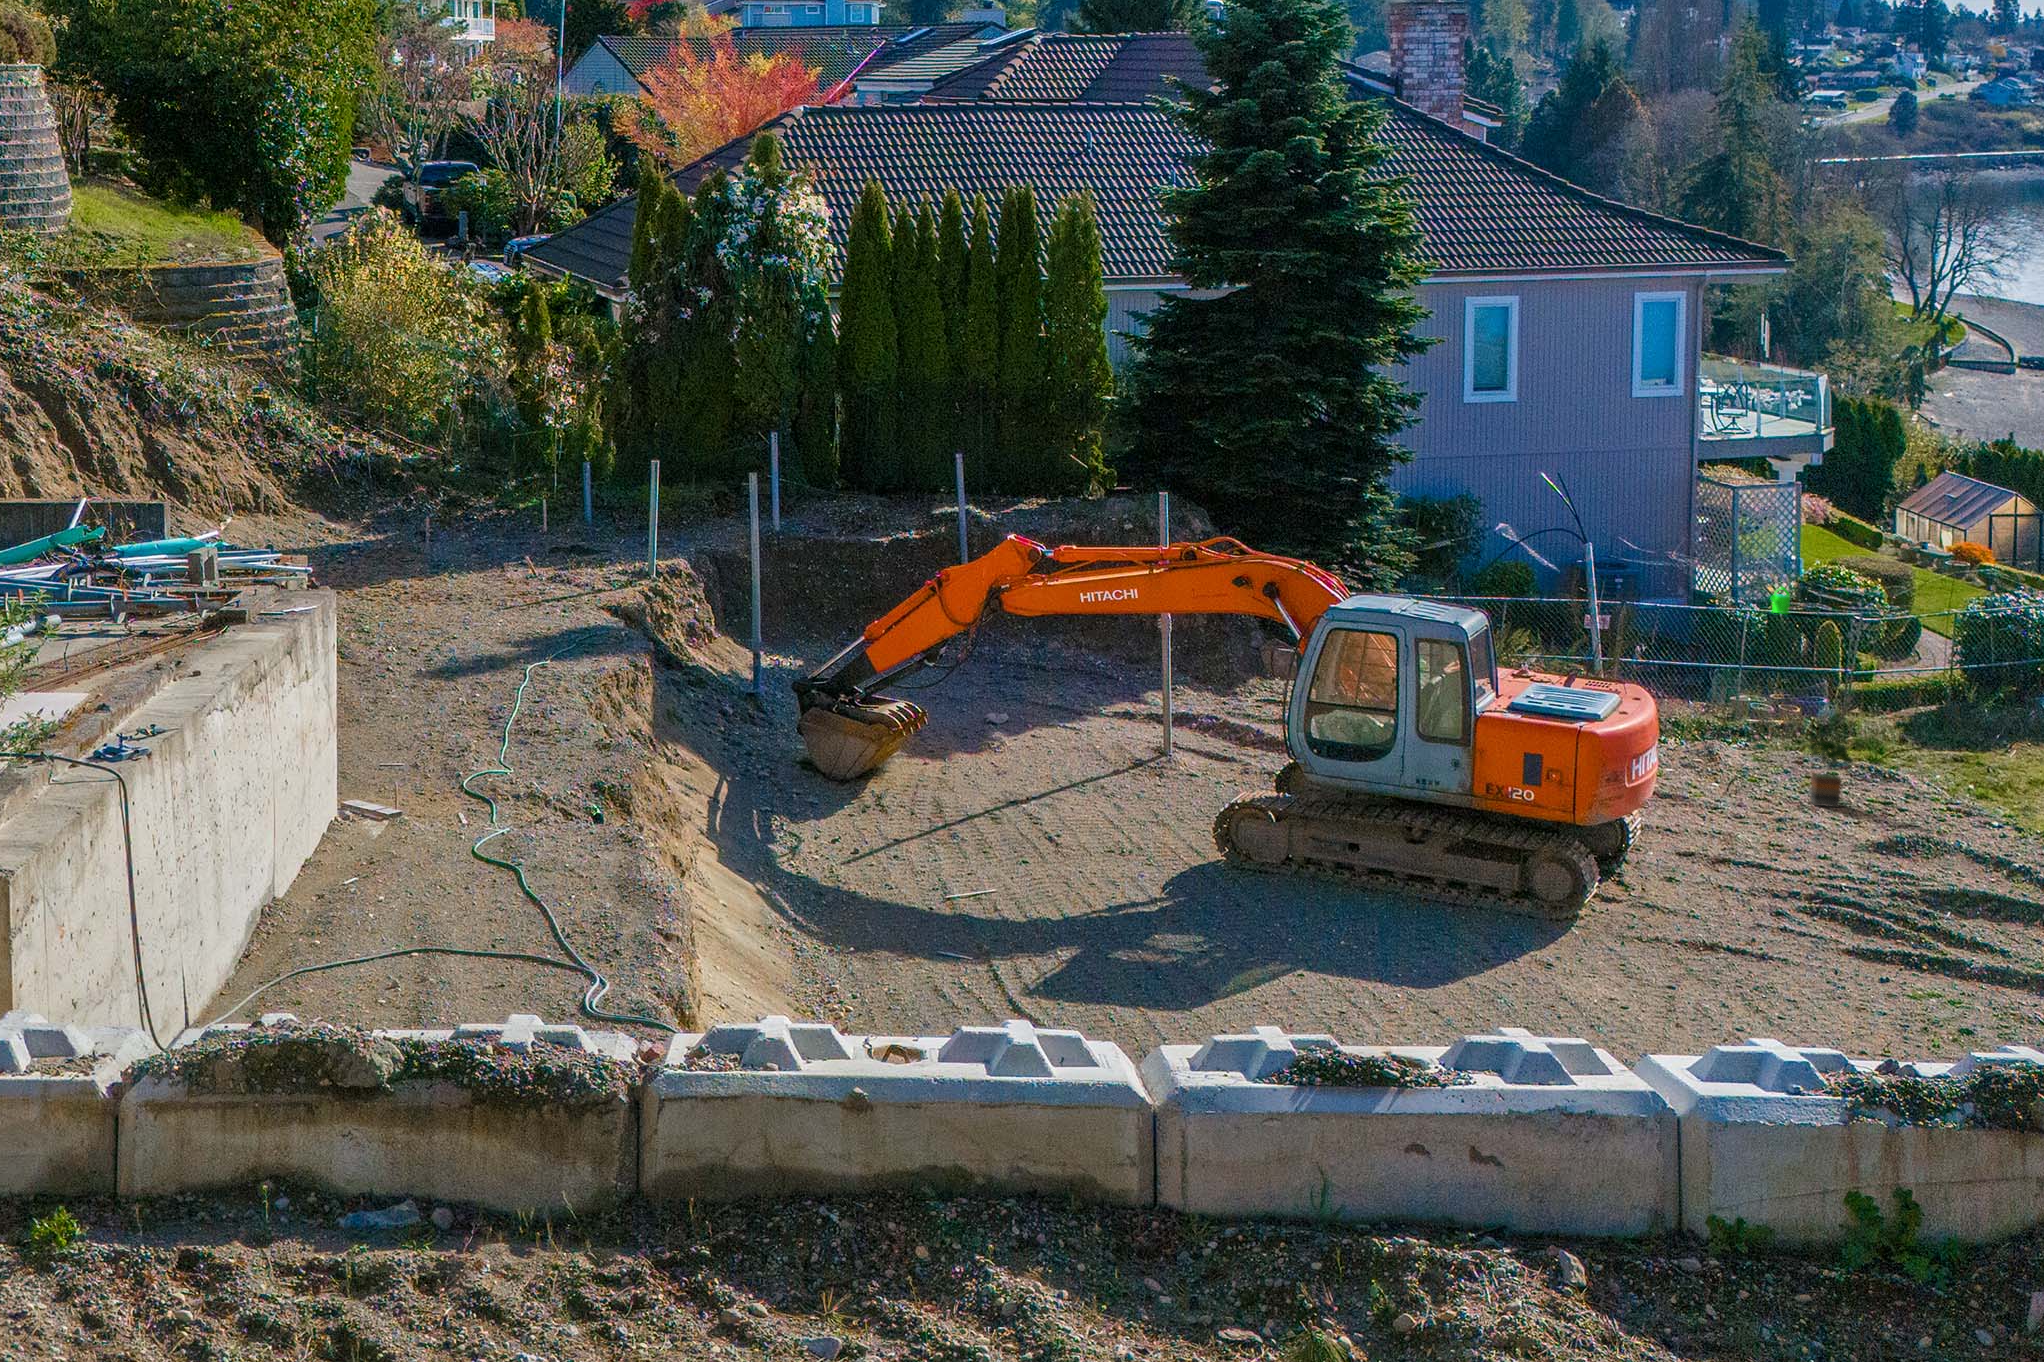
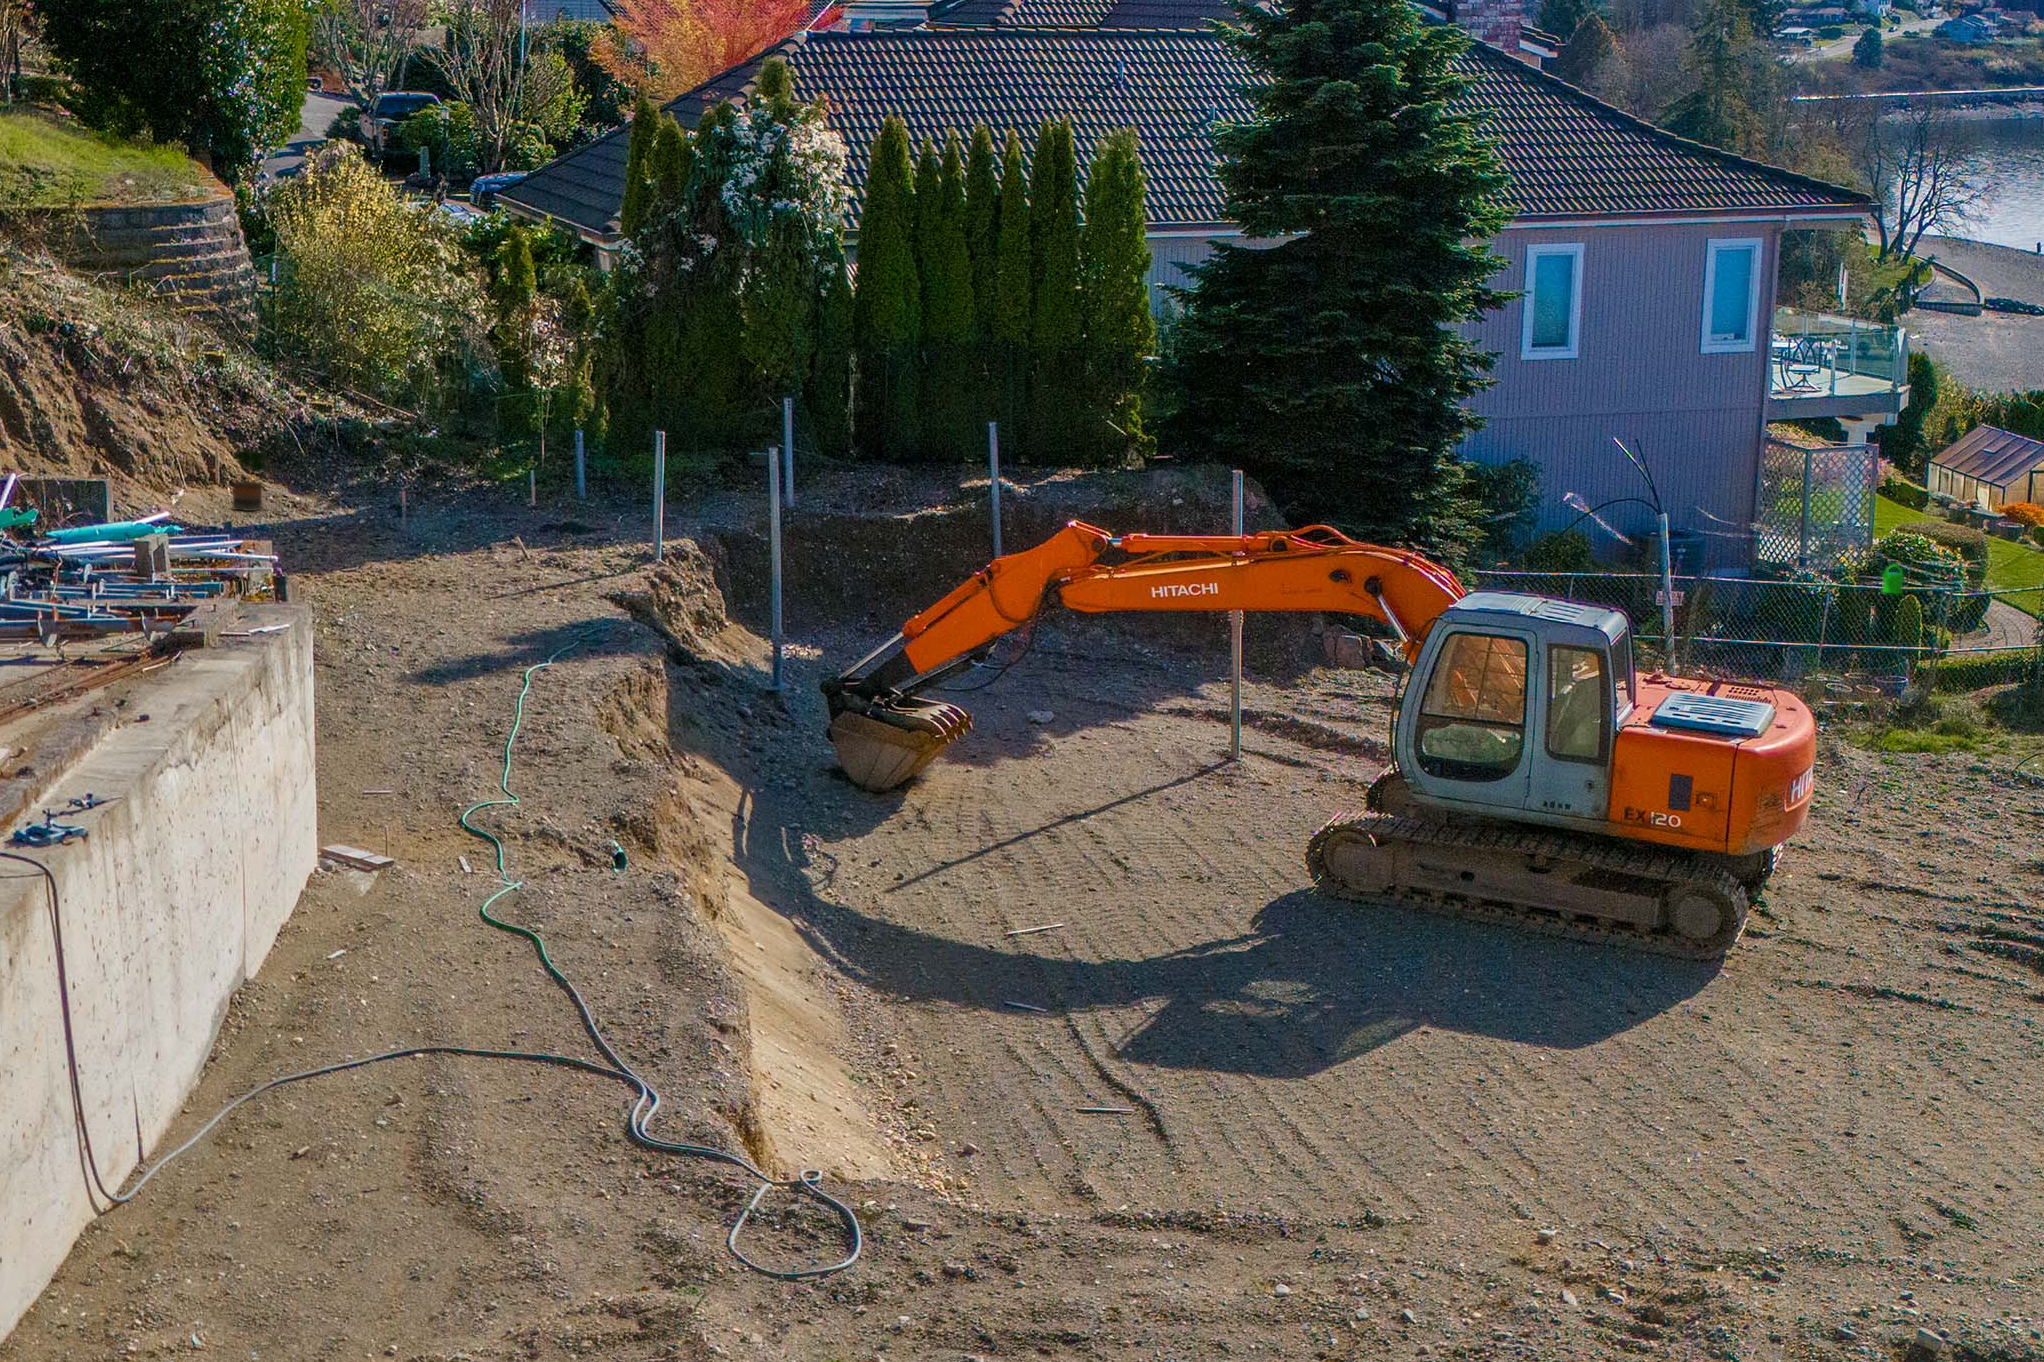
potted tree: present [1809,741,1853,807] -> present [233,449,270,511]

